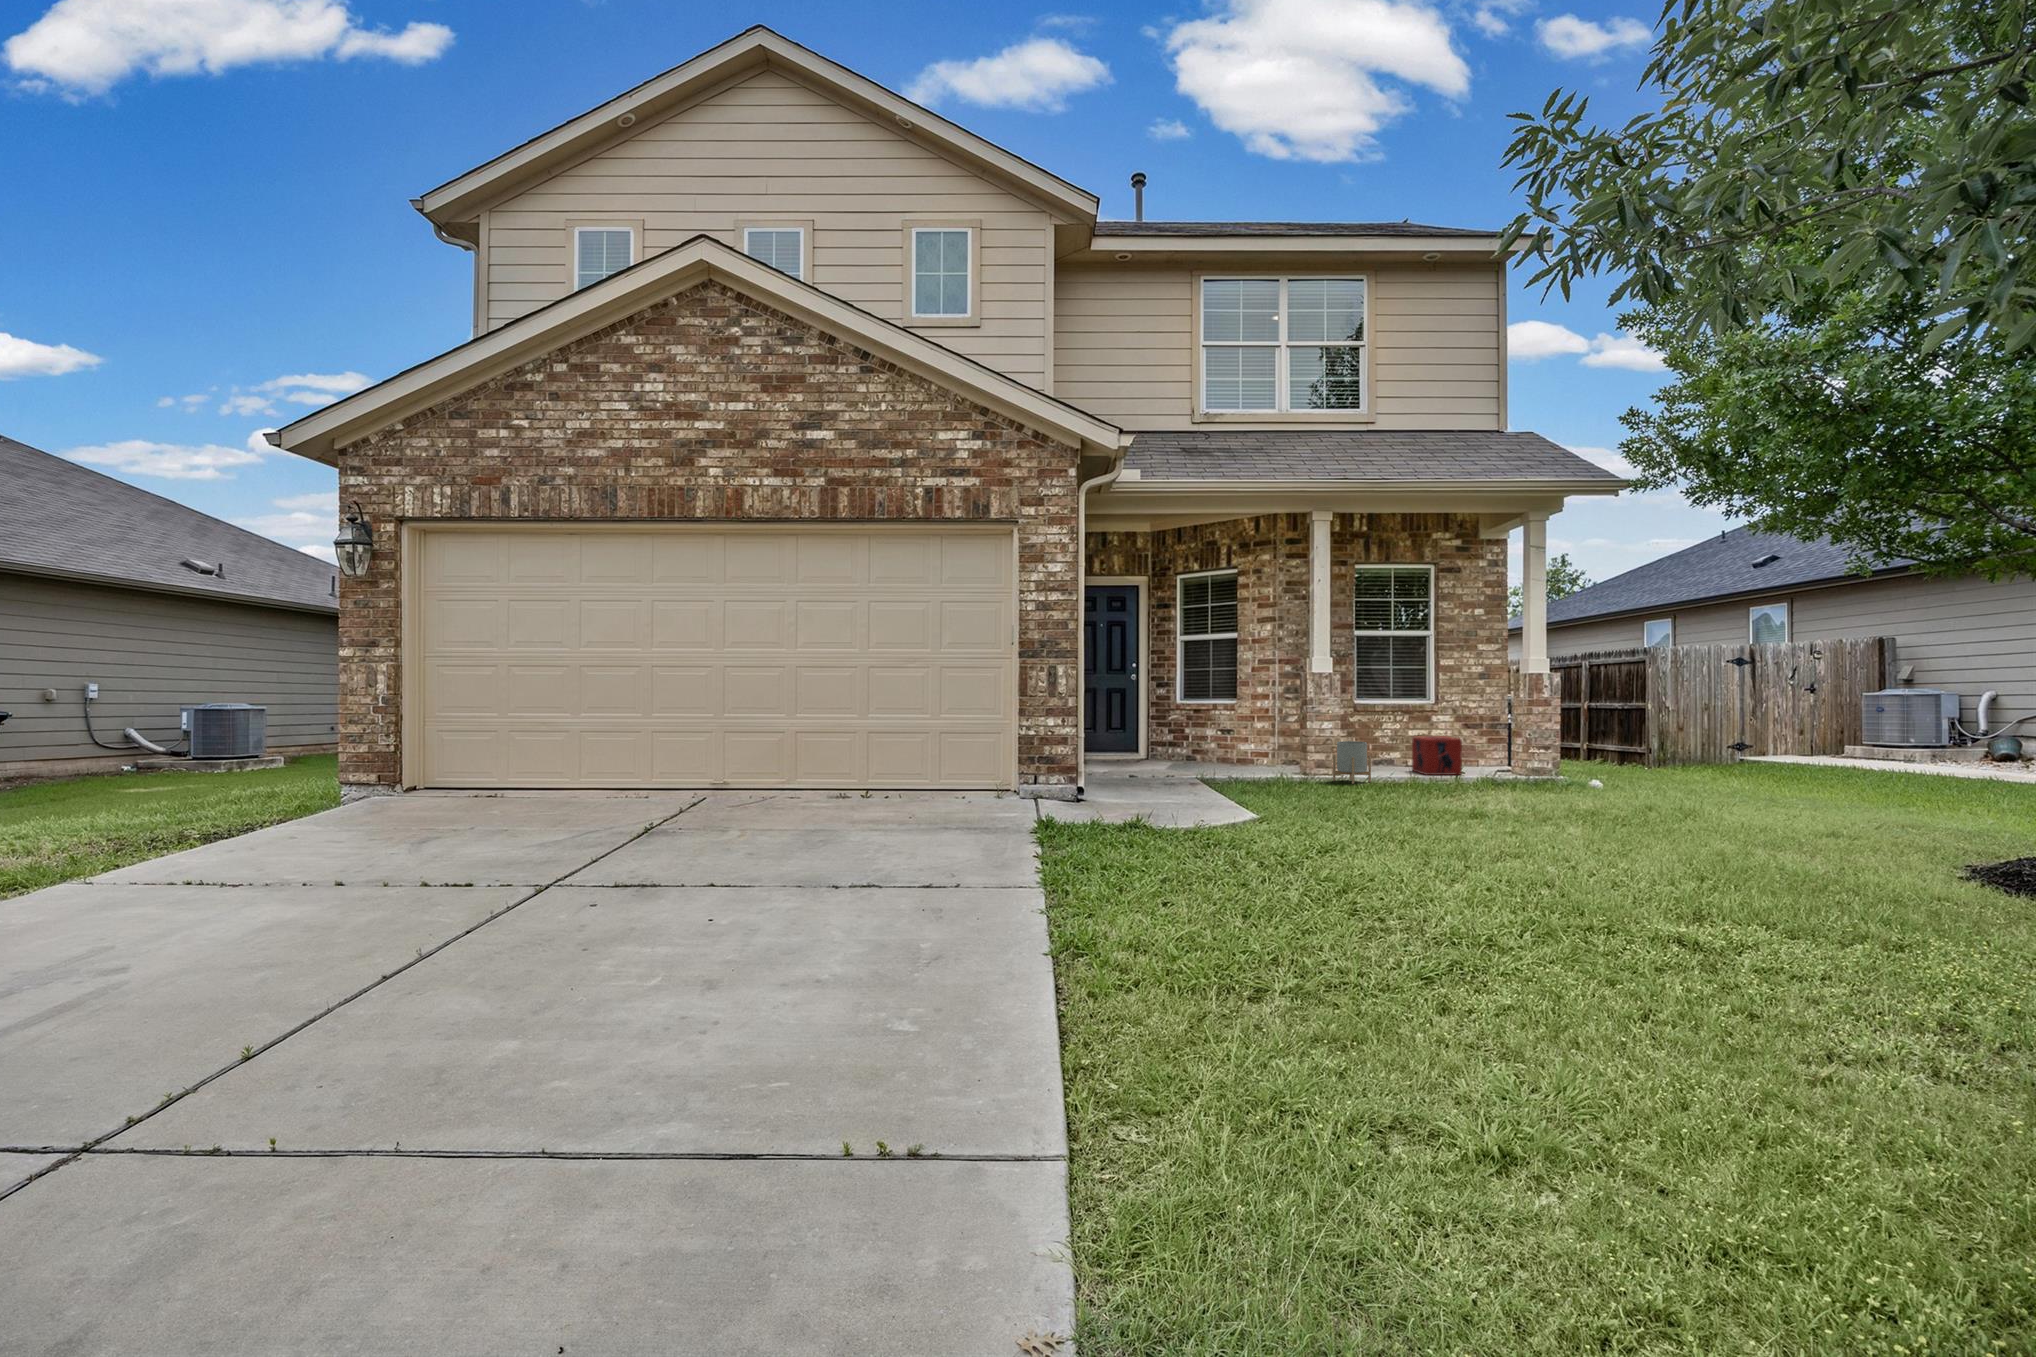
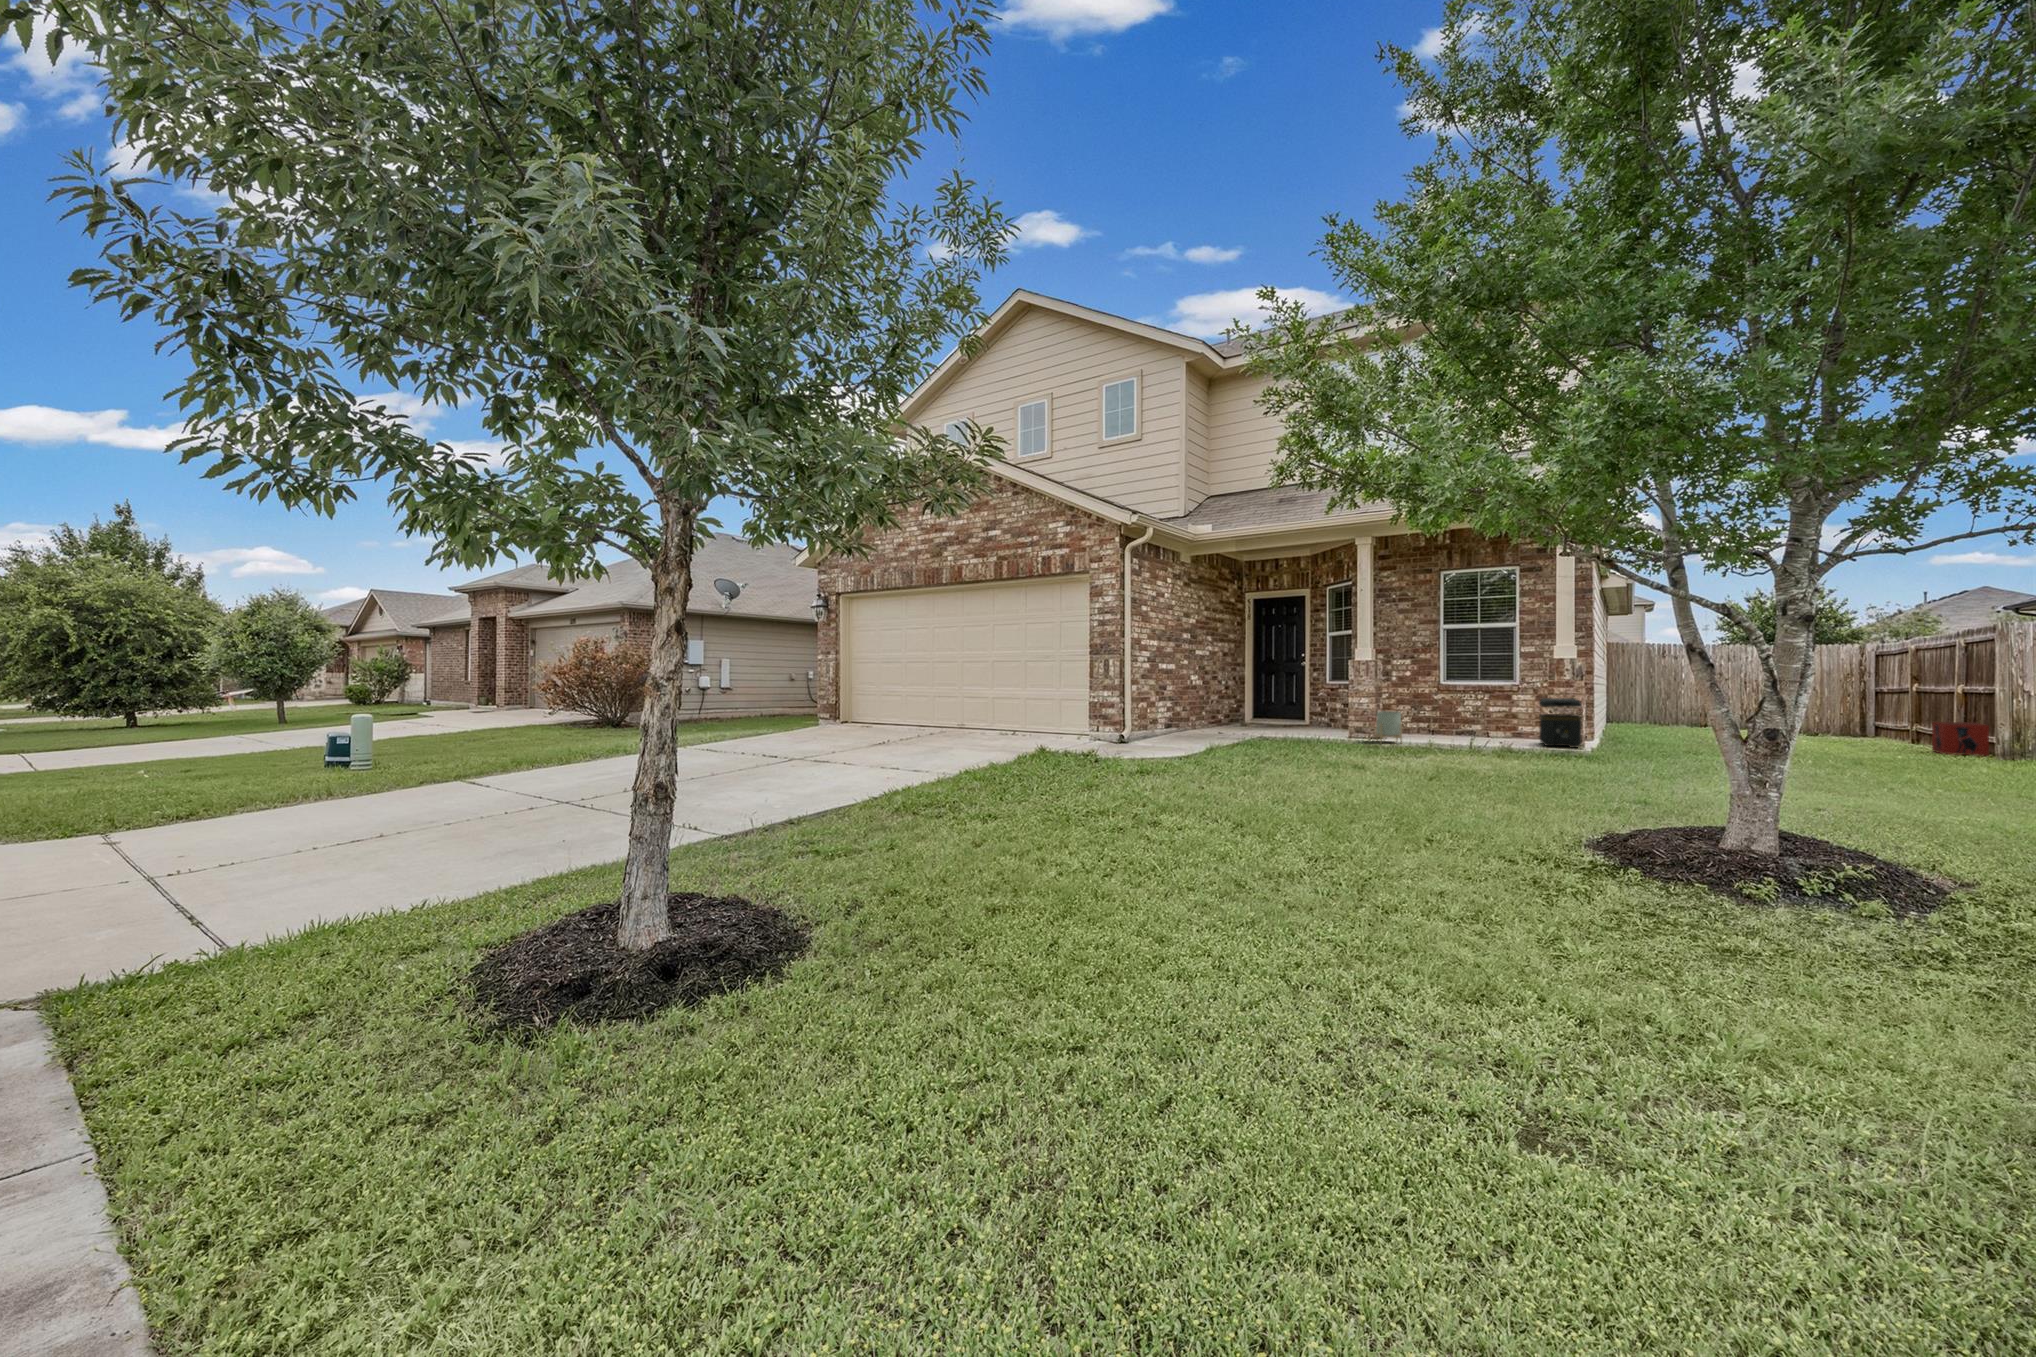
toolbox: none [1463,719,1517,774] -> present [1539,698,1582,747]
storage box: present [1412,736,1462,775] -> present [1932,722,1989,756]

